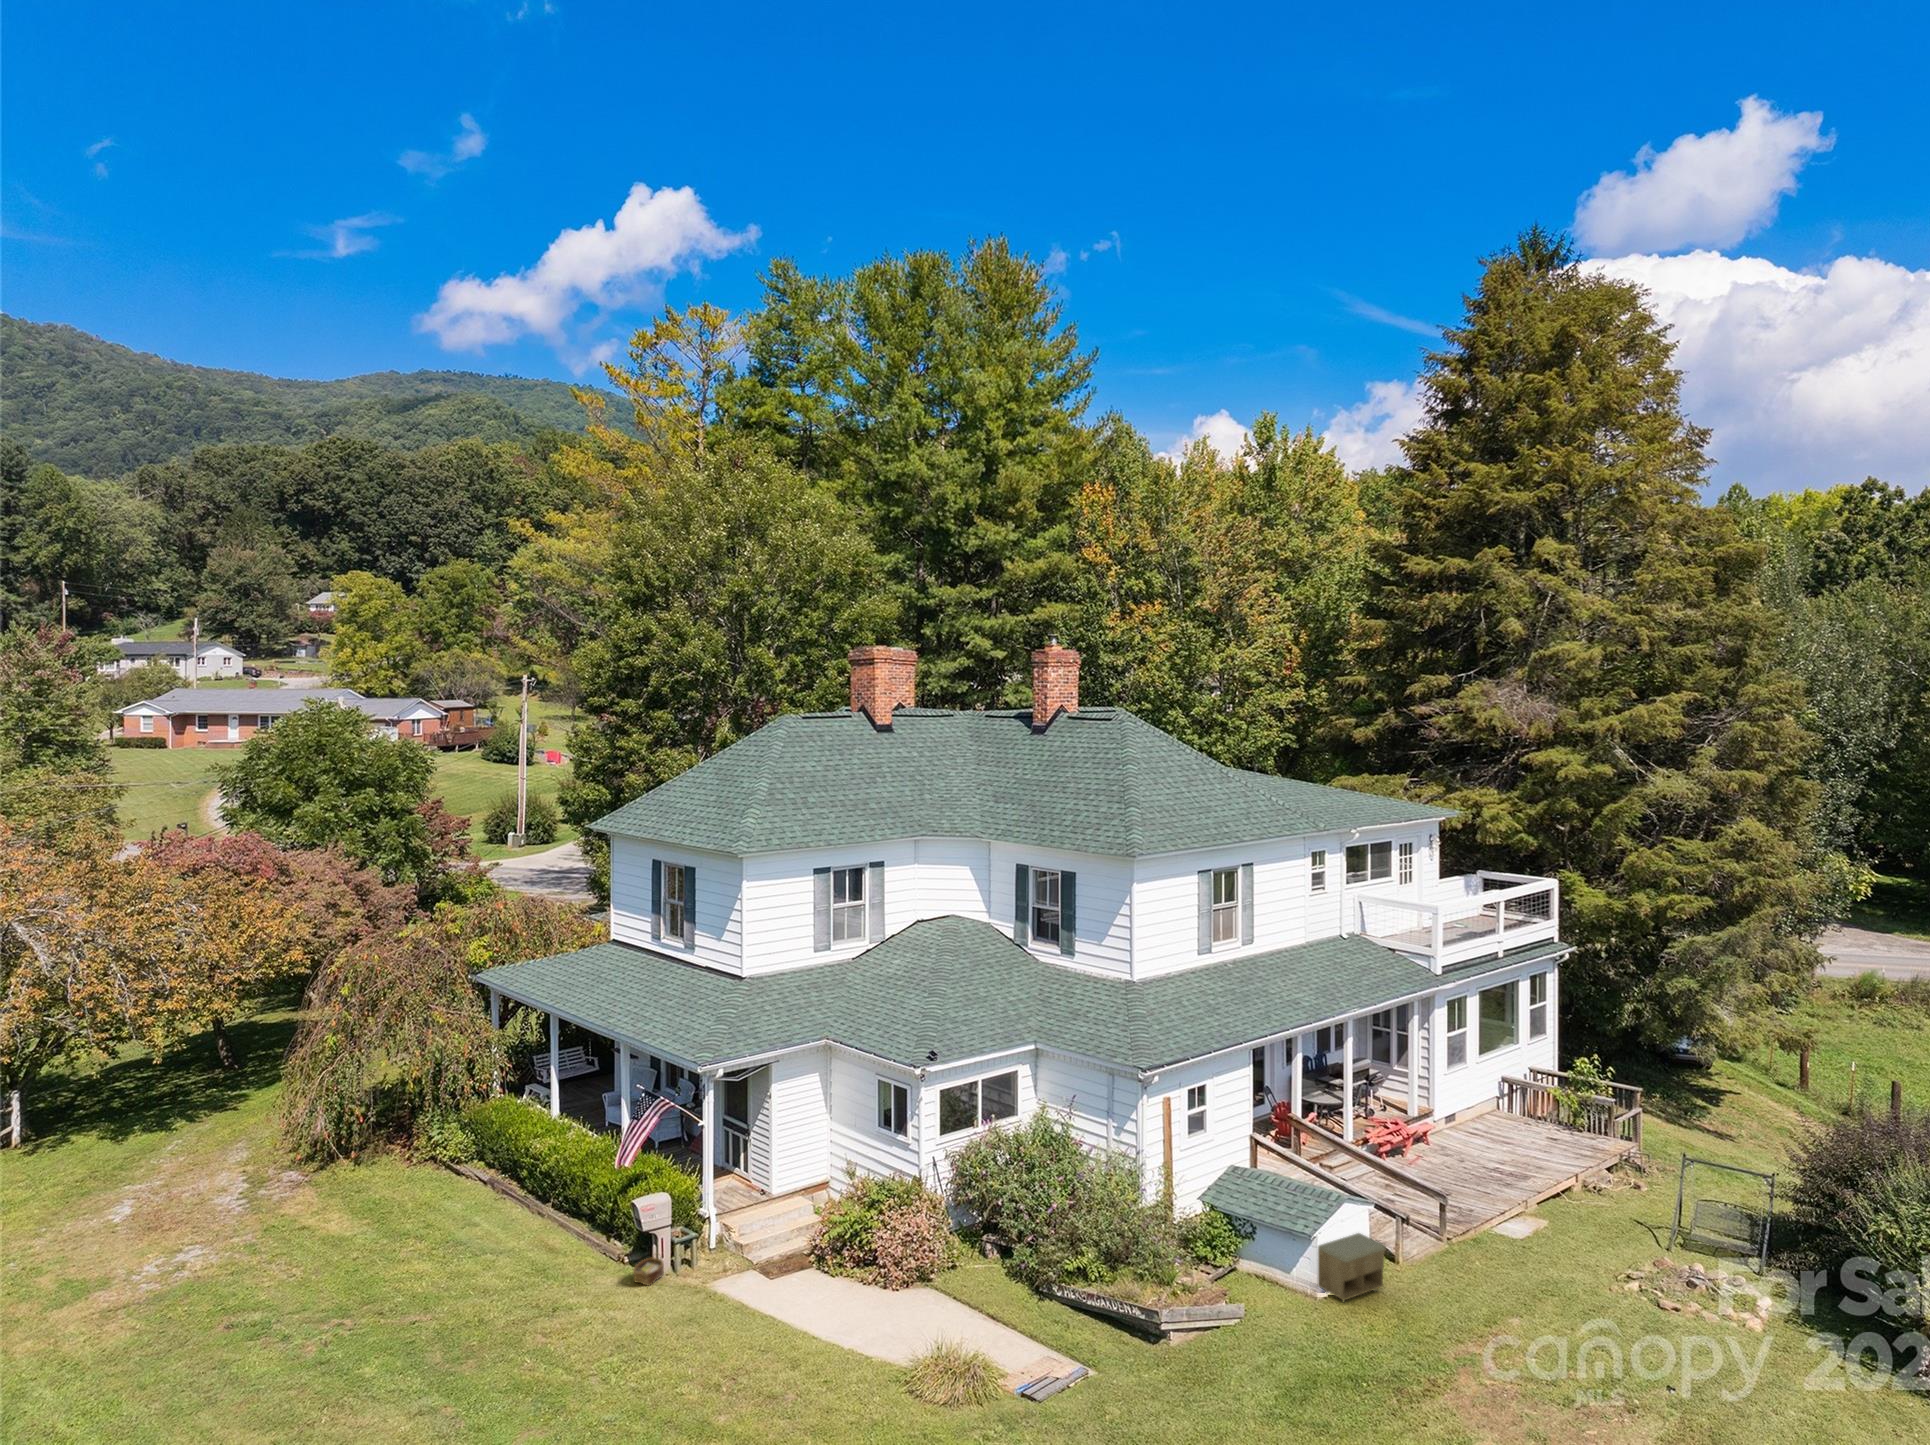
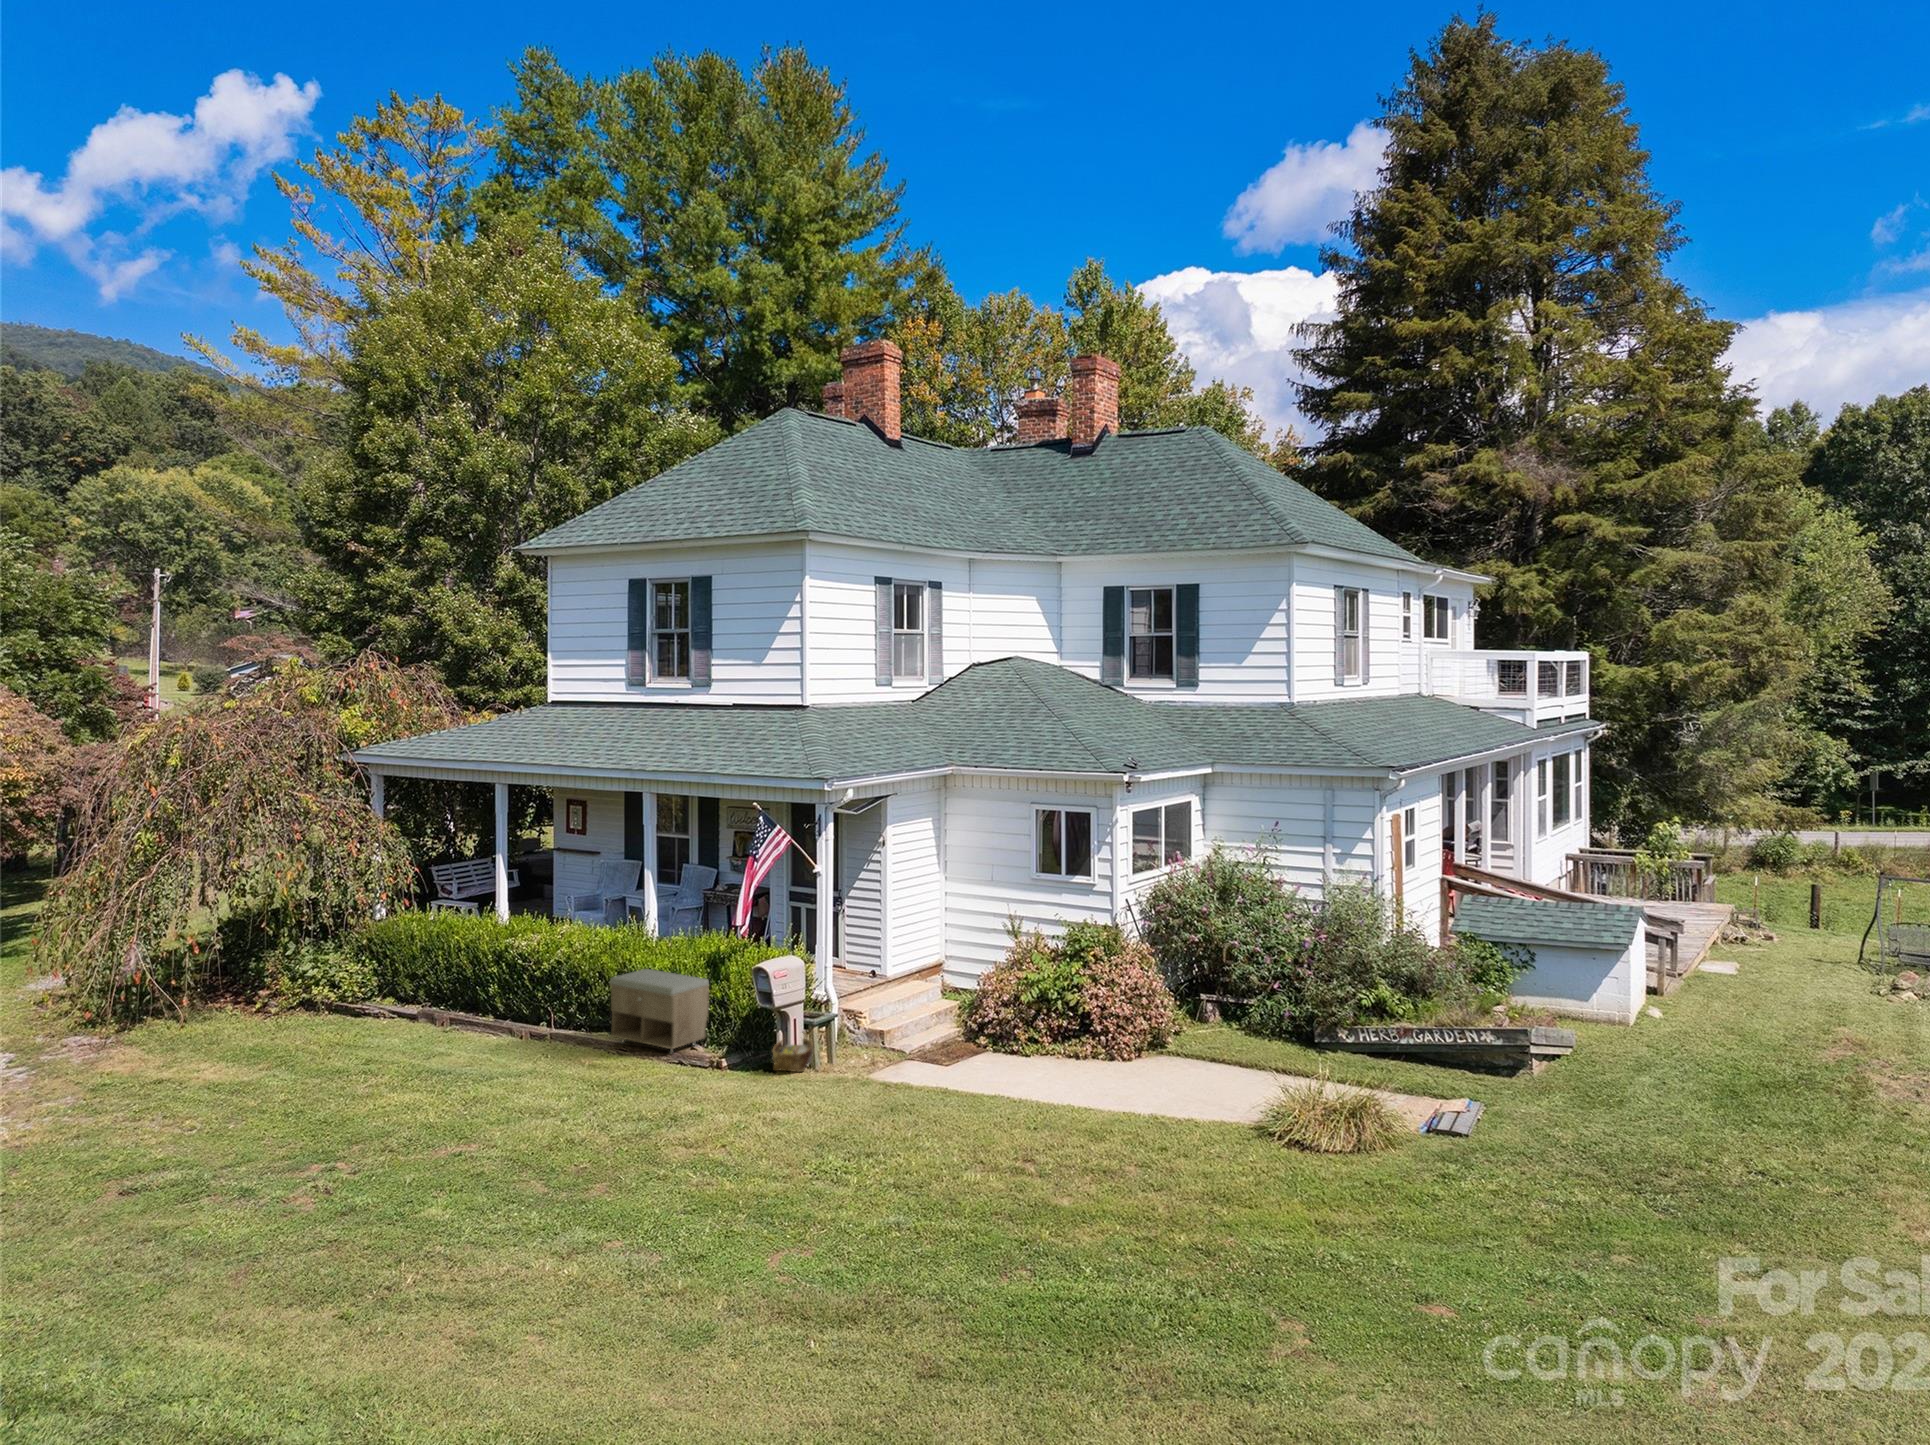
storage bench: present [1318,1233,1385,1301] -> present [610,969,709,1053]

